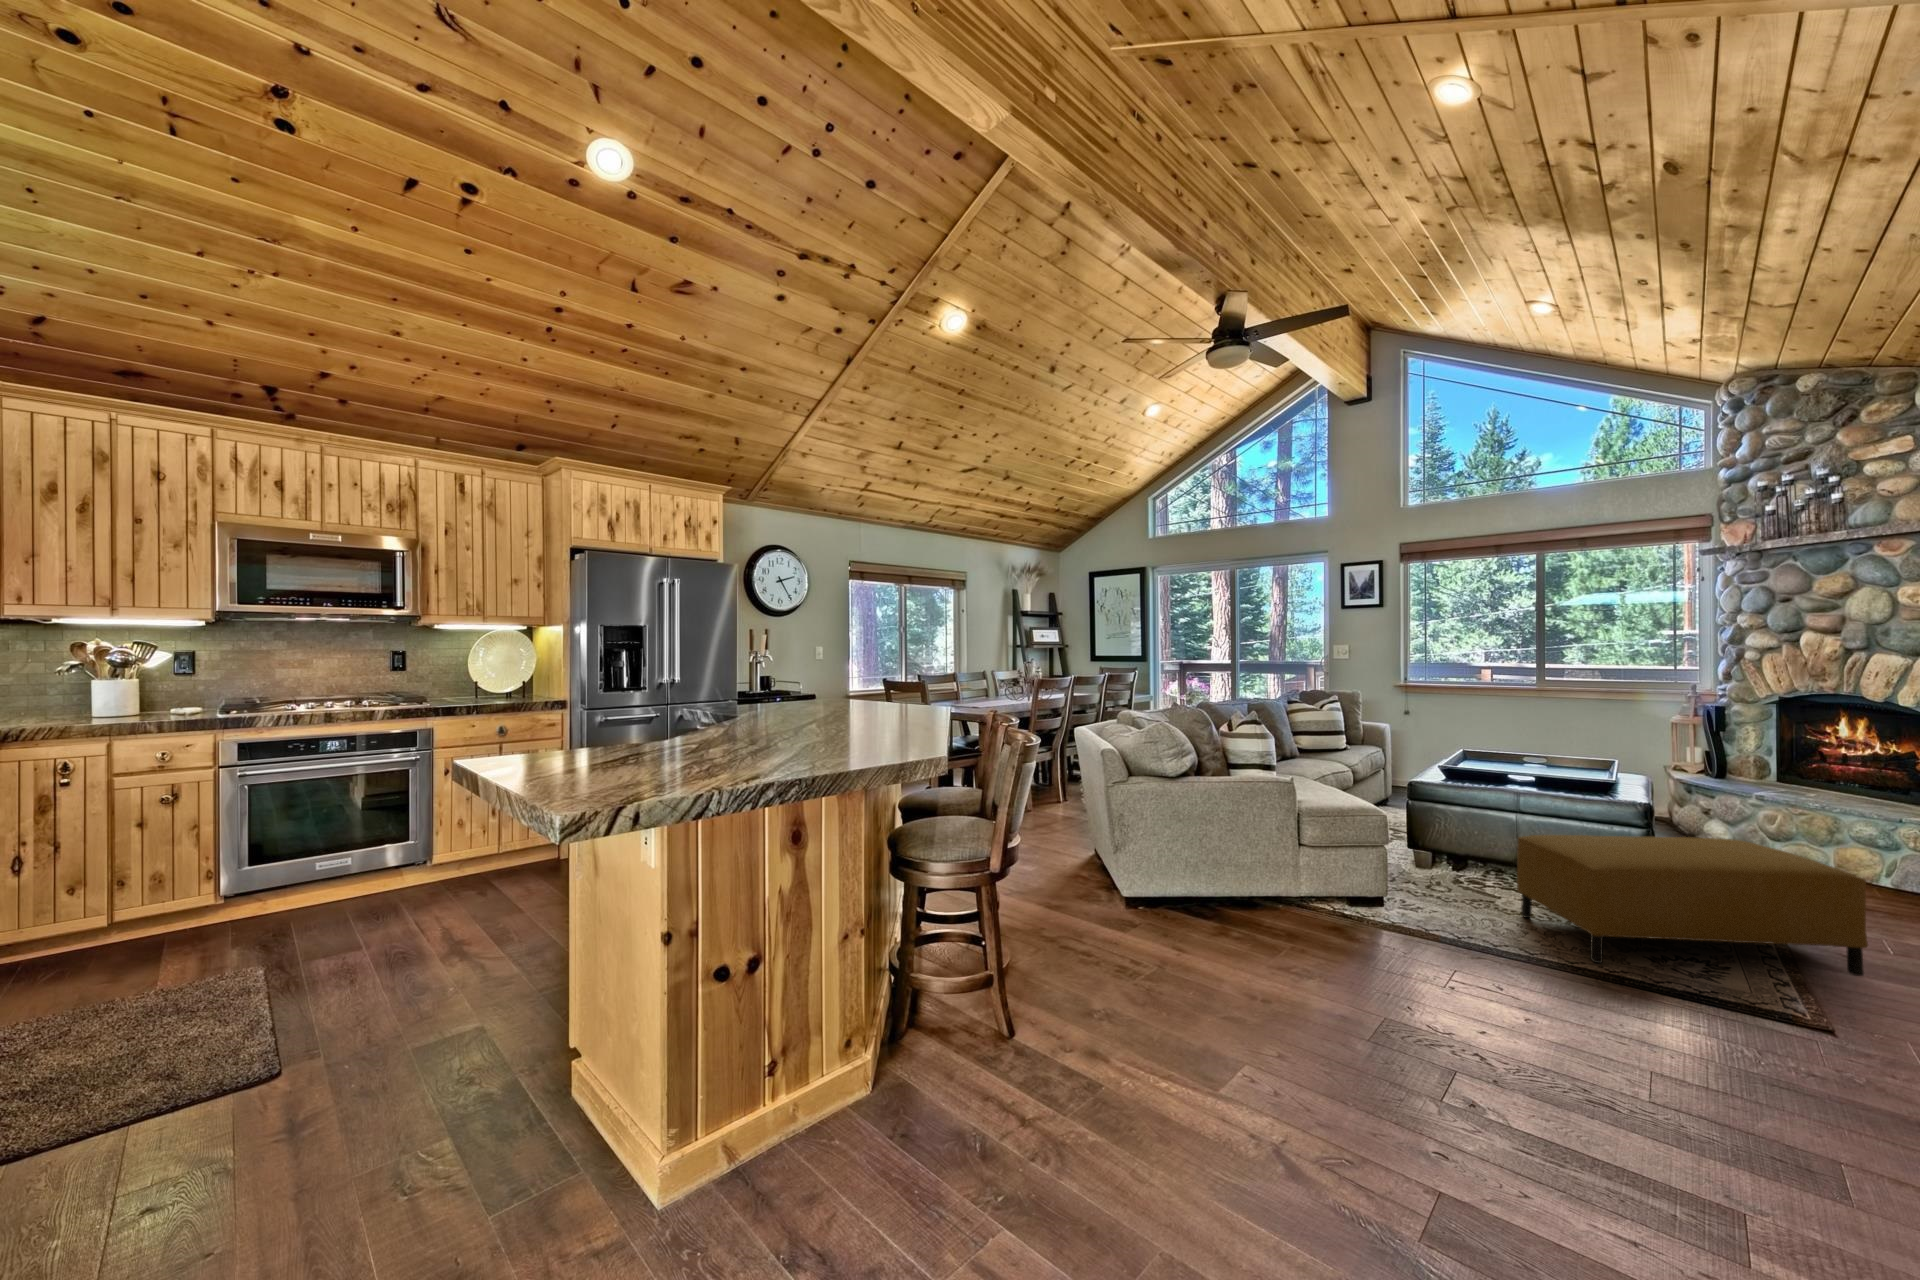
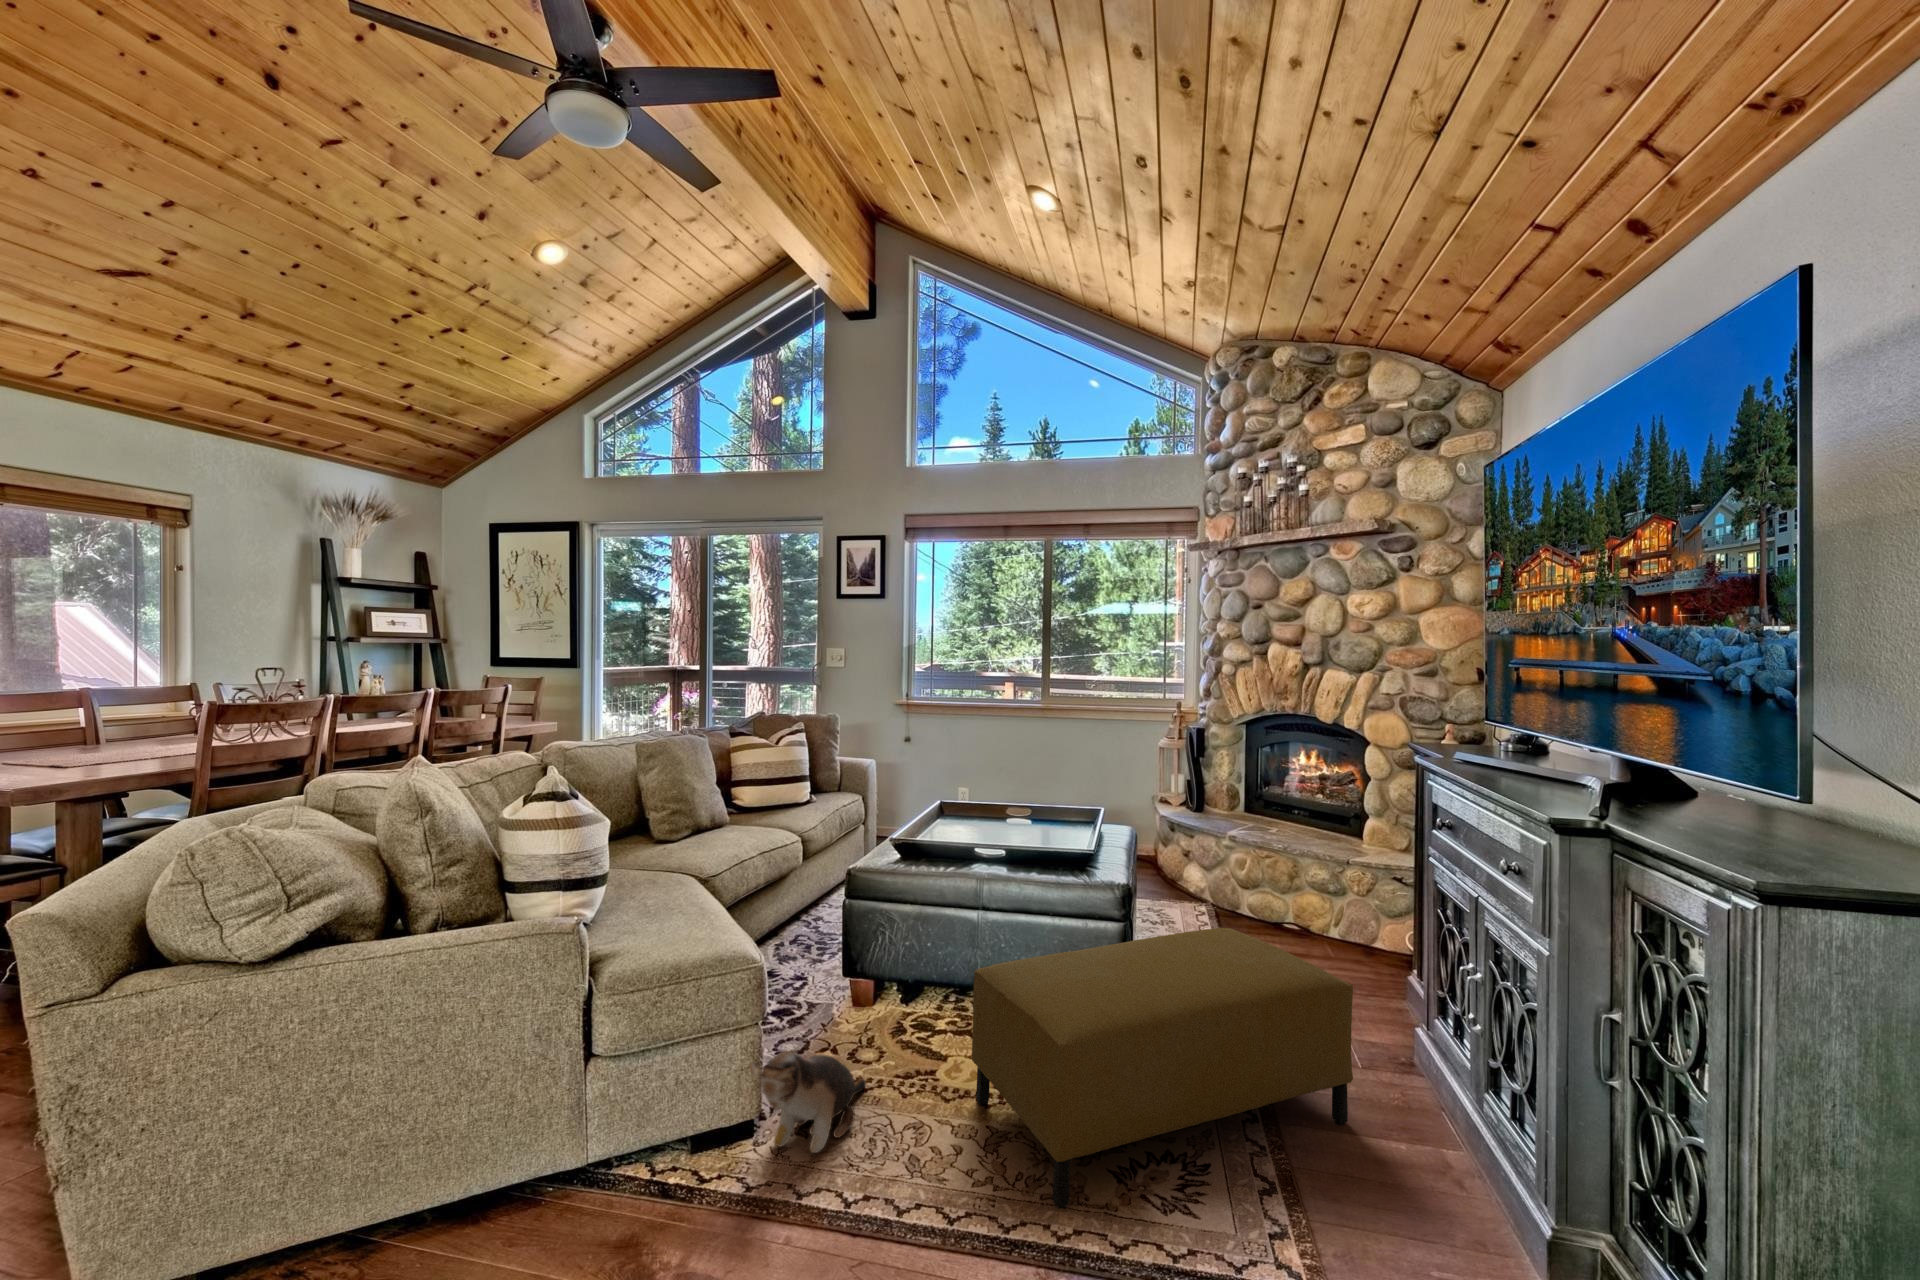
plush toy: none [1379,859,1439,916] -> present [750,1051,866,1153]

